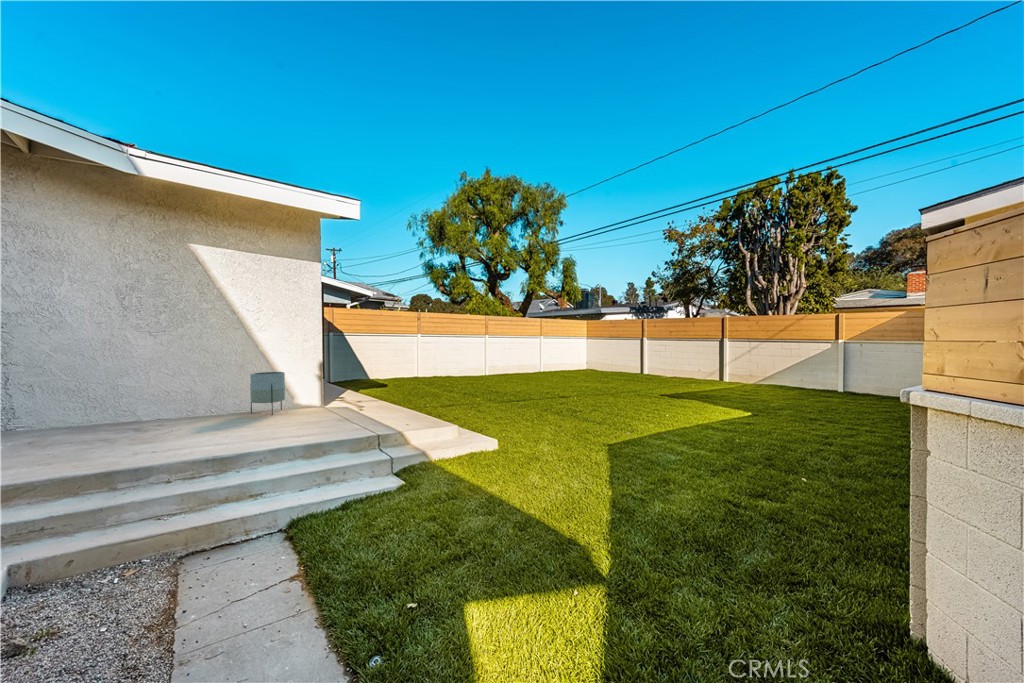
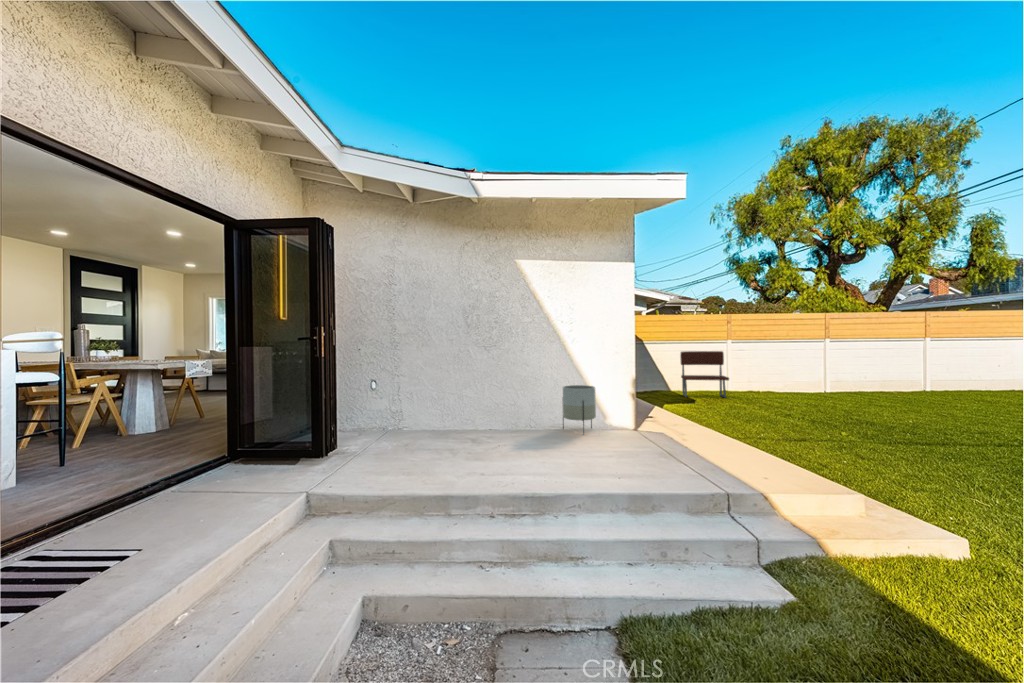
bench: none [379,343,417,383] -> present [680,351,729,398]

